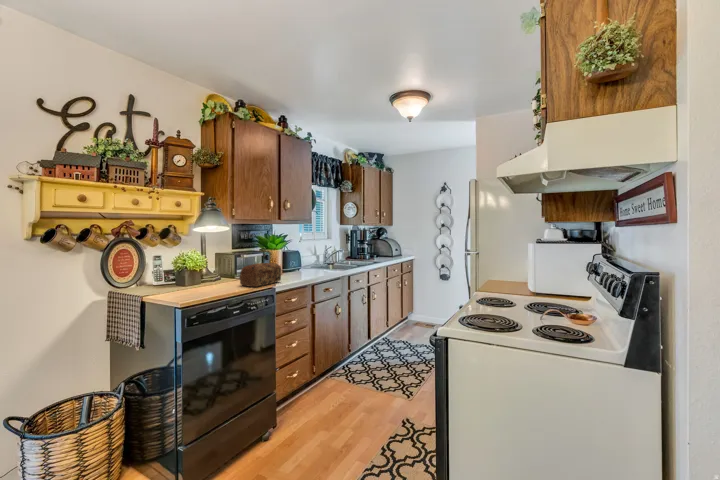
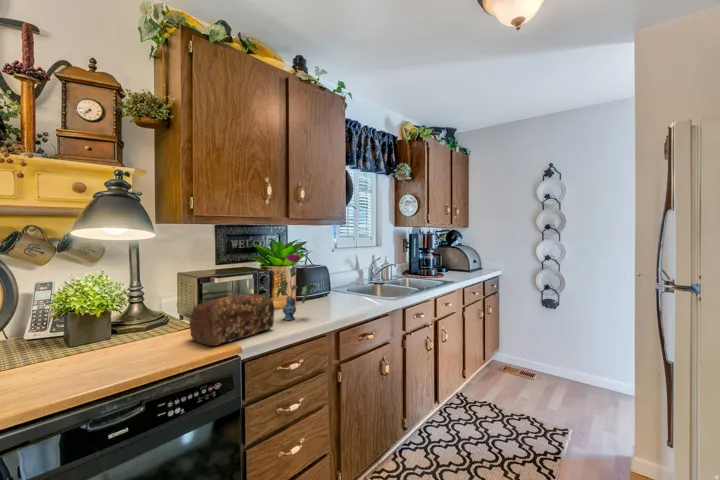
vase: none [279,241,300,279] -> present [276,253,314,320]

